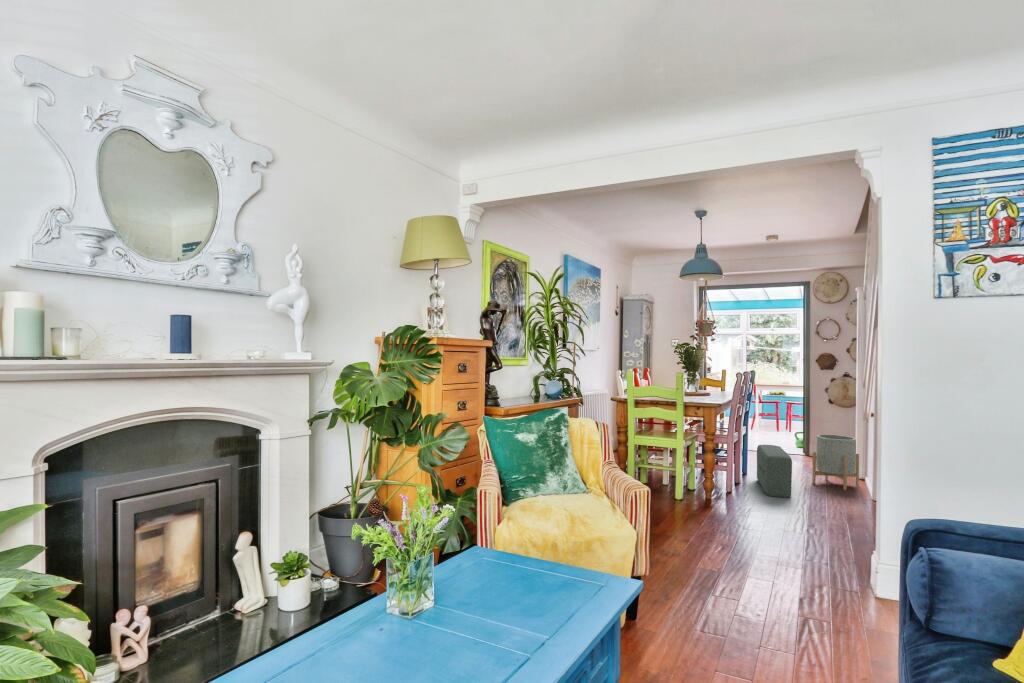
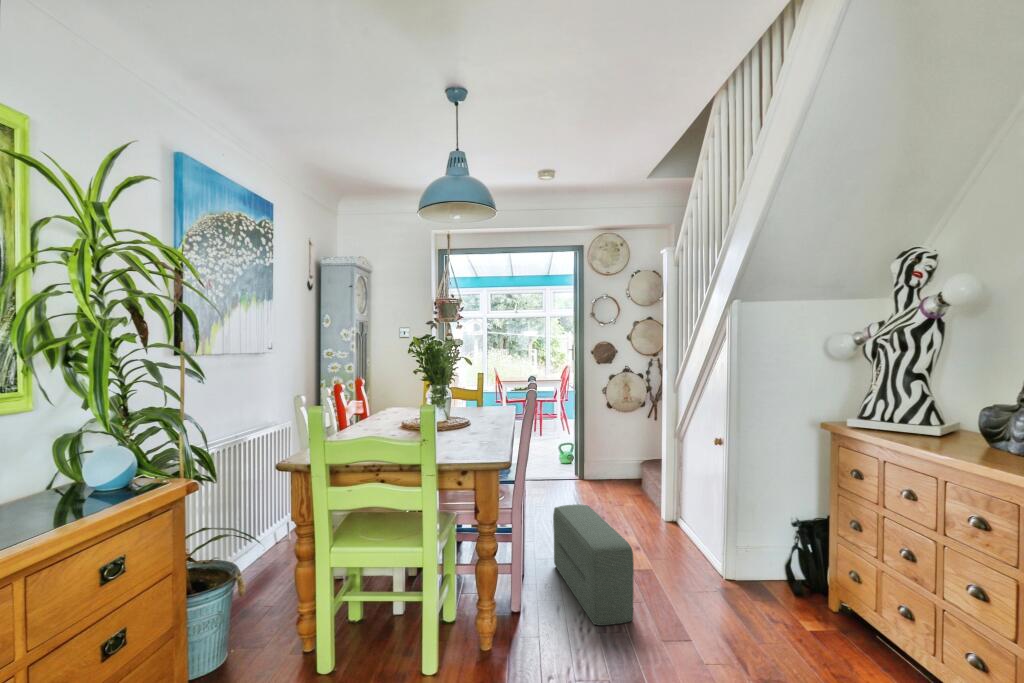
planter: present [812,434,859,490] -> none [632,470,690,564]

